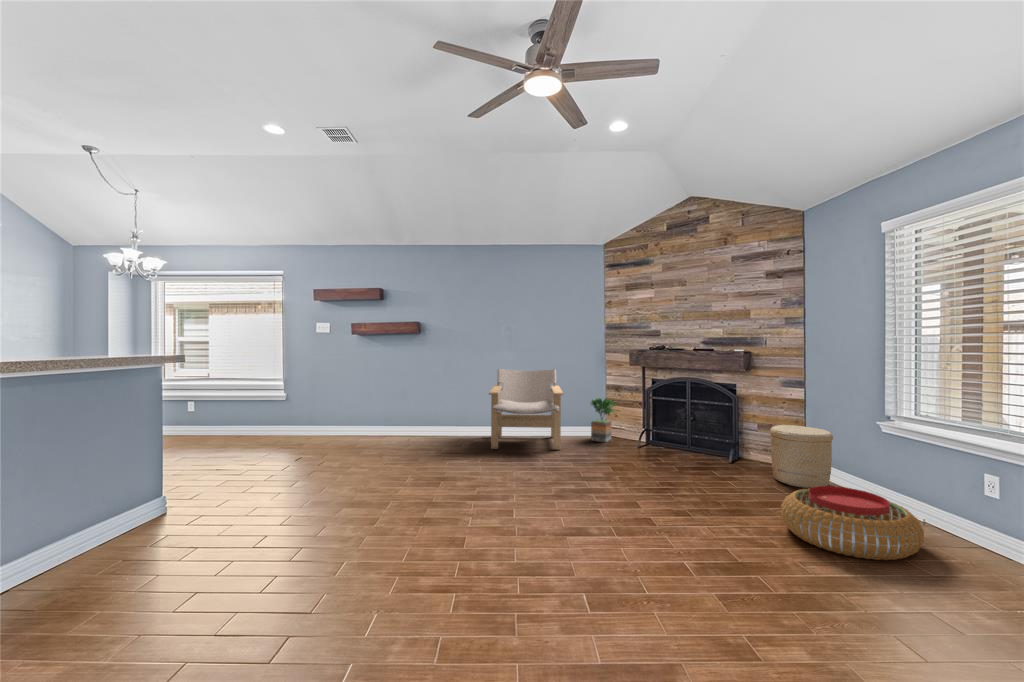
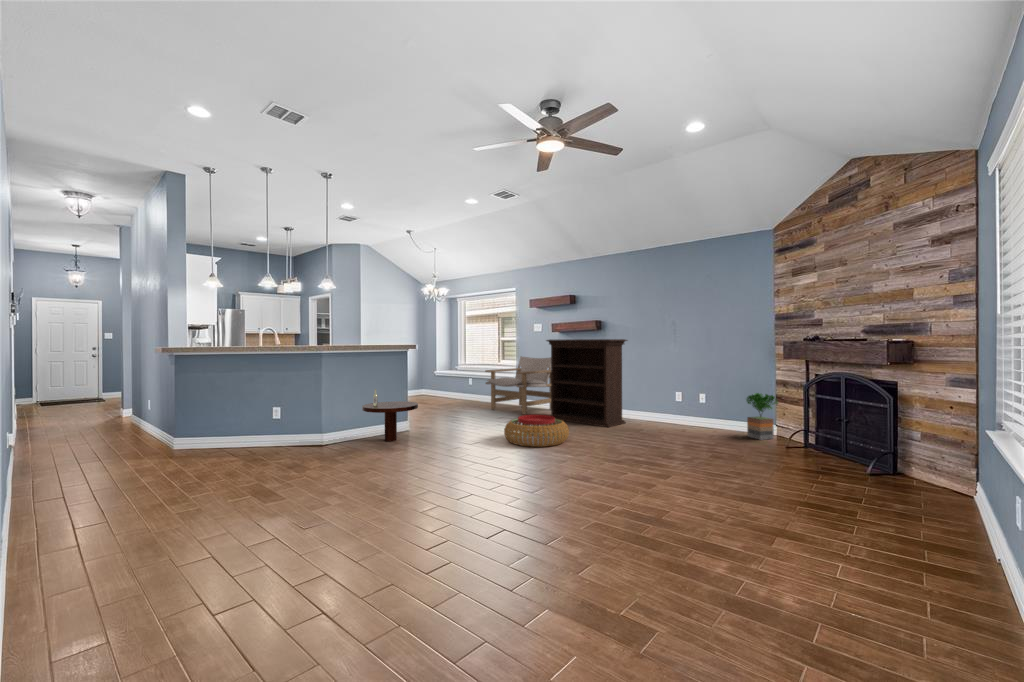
bookshelf: none [369,346,469,450] -> present [546,339,627,427]
lounge chair: present [489,369,563,450] -> present [485,356,551,415]
woven basket: present [770,425,833,488] -> none [882,432,974,514]
coffee table: none [123,447,240,540] -> present [362,389,418,442]
pouf: present [781,486,924,560] -> present [504,415,569,447]

